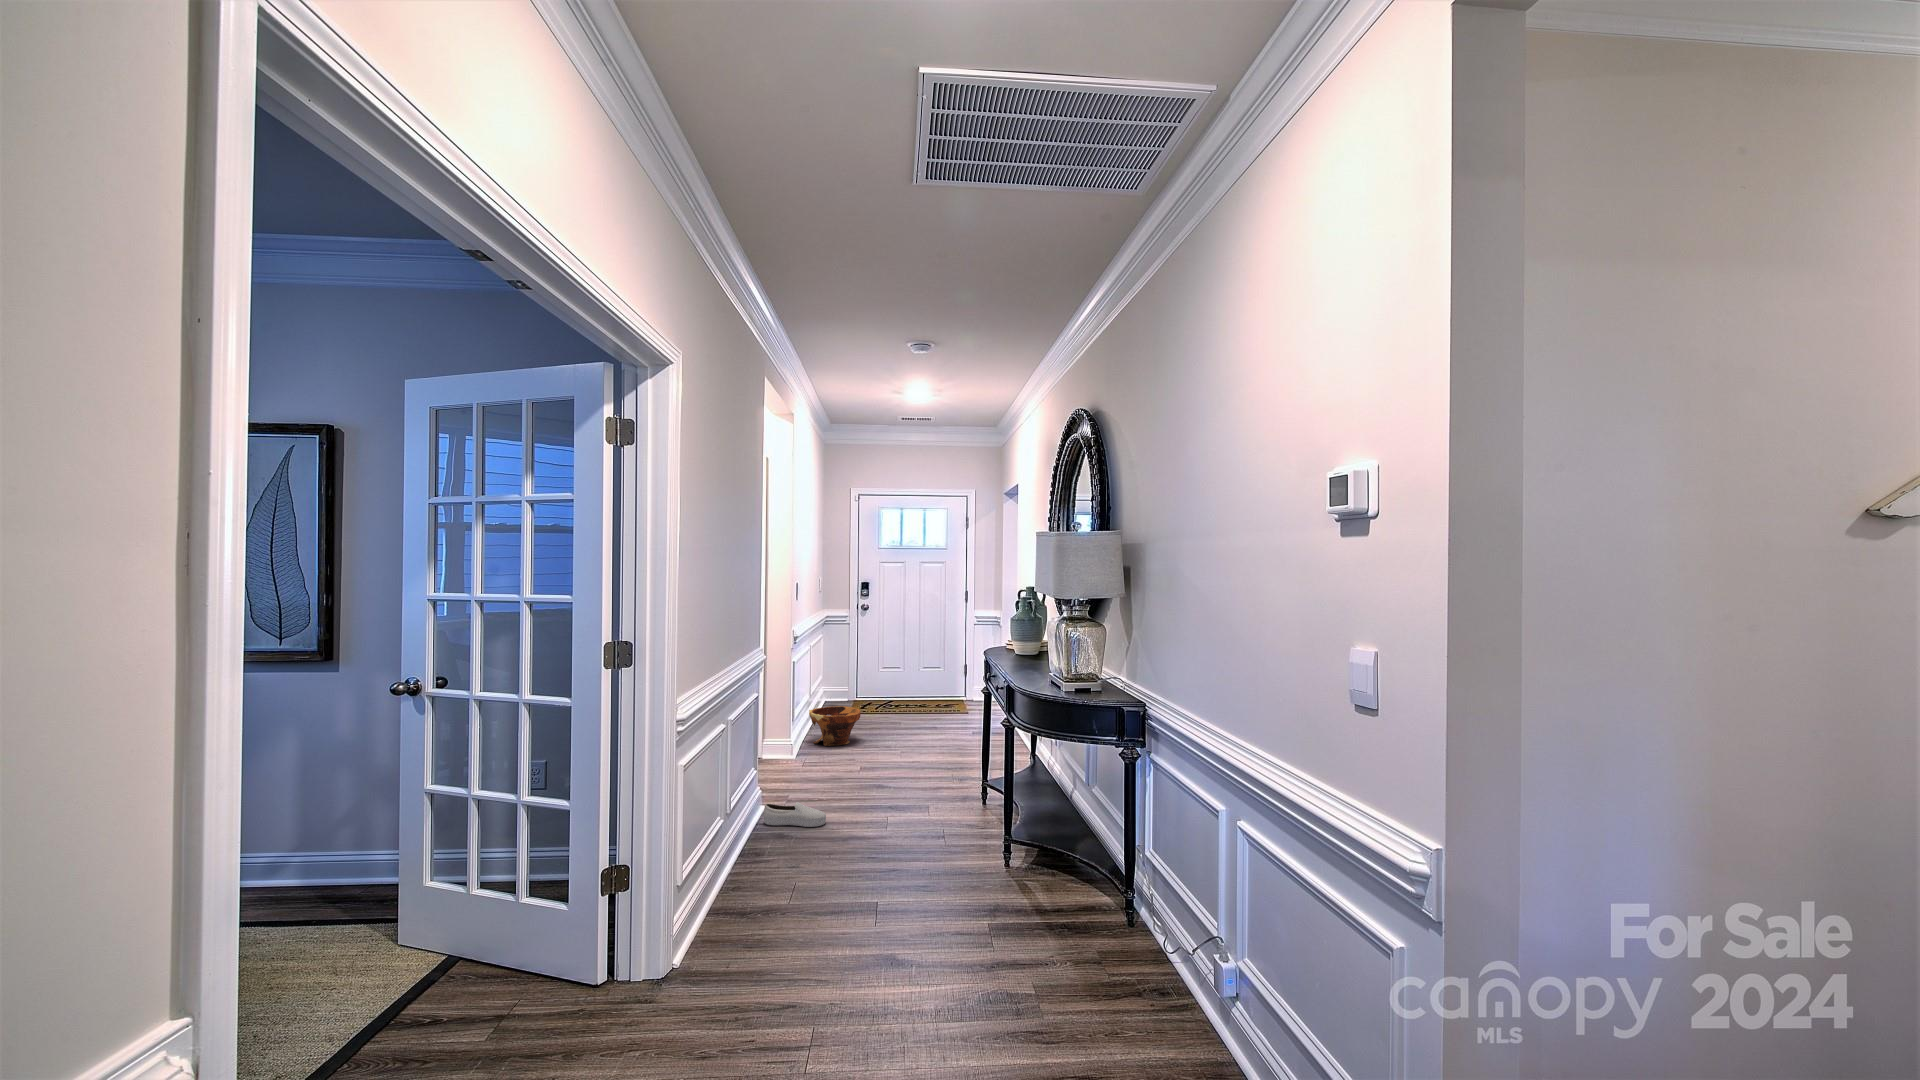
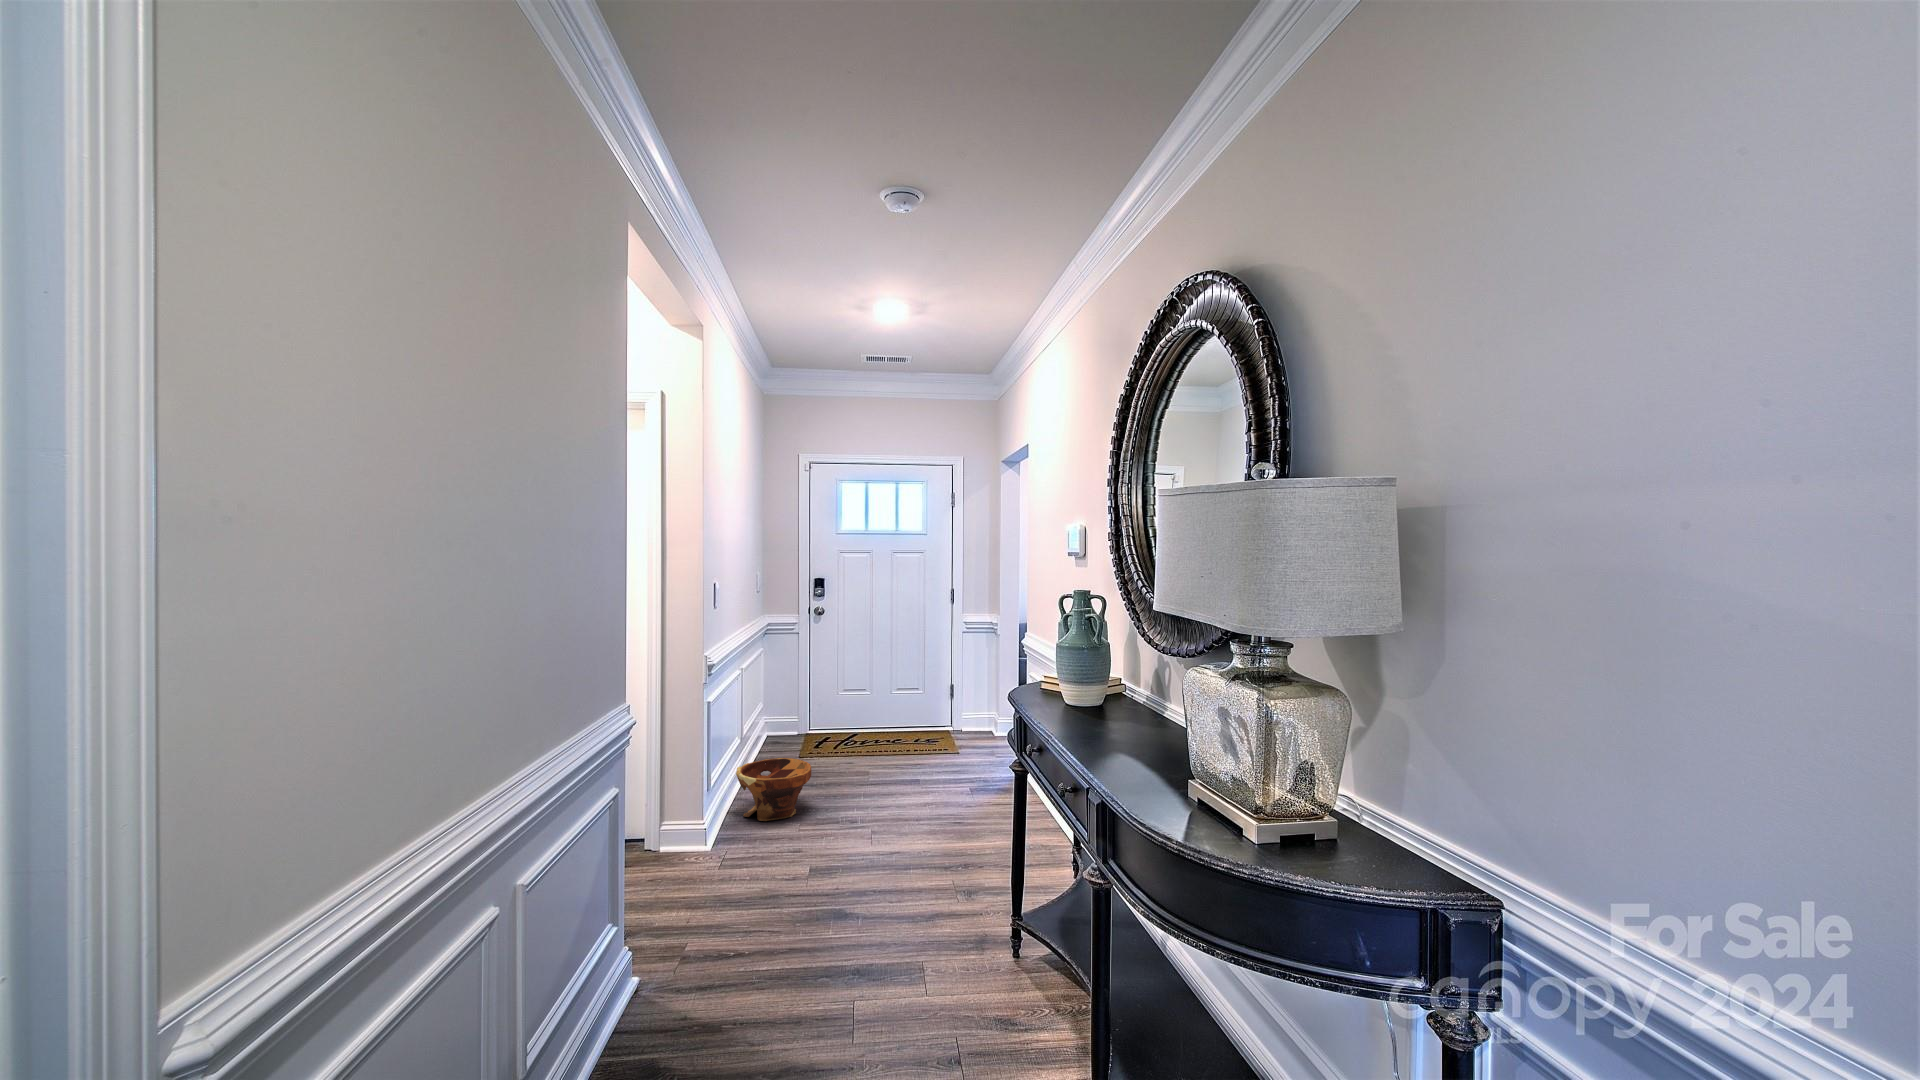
shoe: present [763,802,826,827] -> none [627,986,743,1038]

